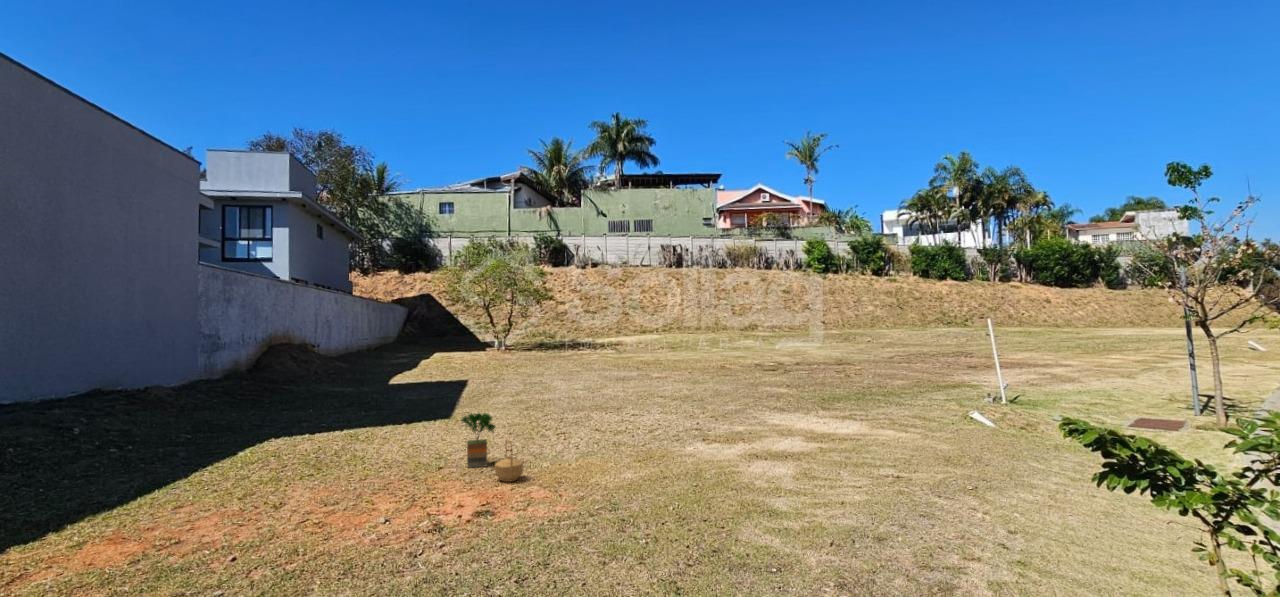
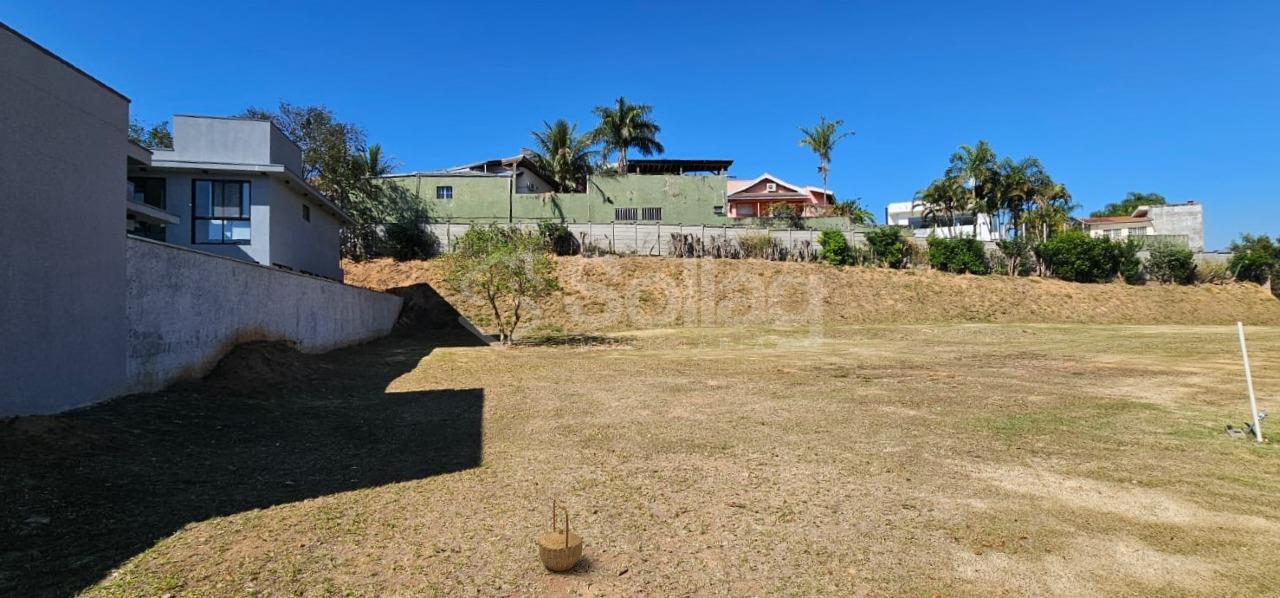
potted tree: present [461,413,495,468] -> none [480,452,535,538]

